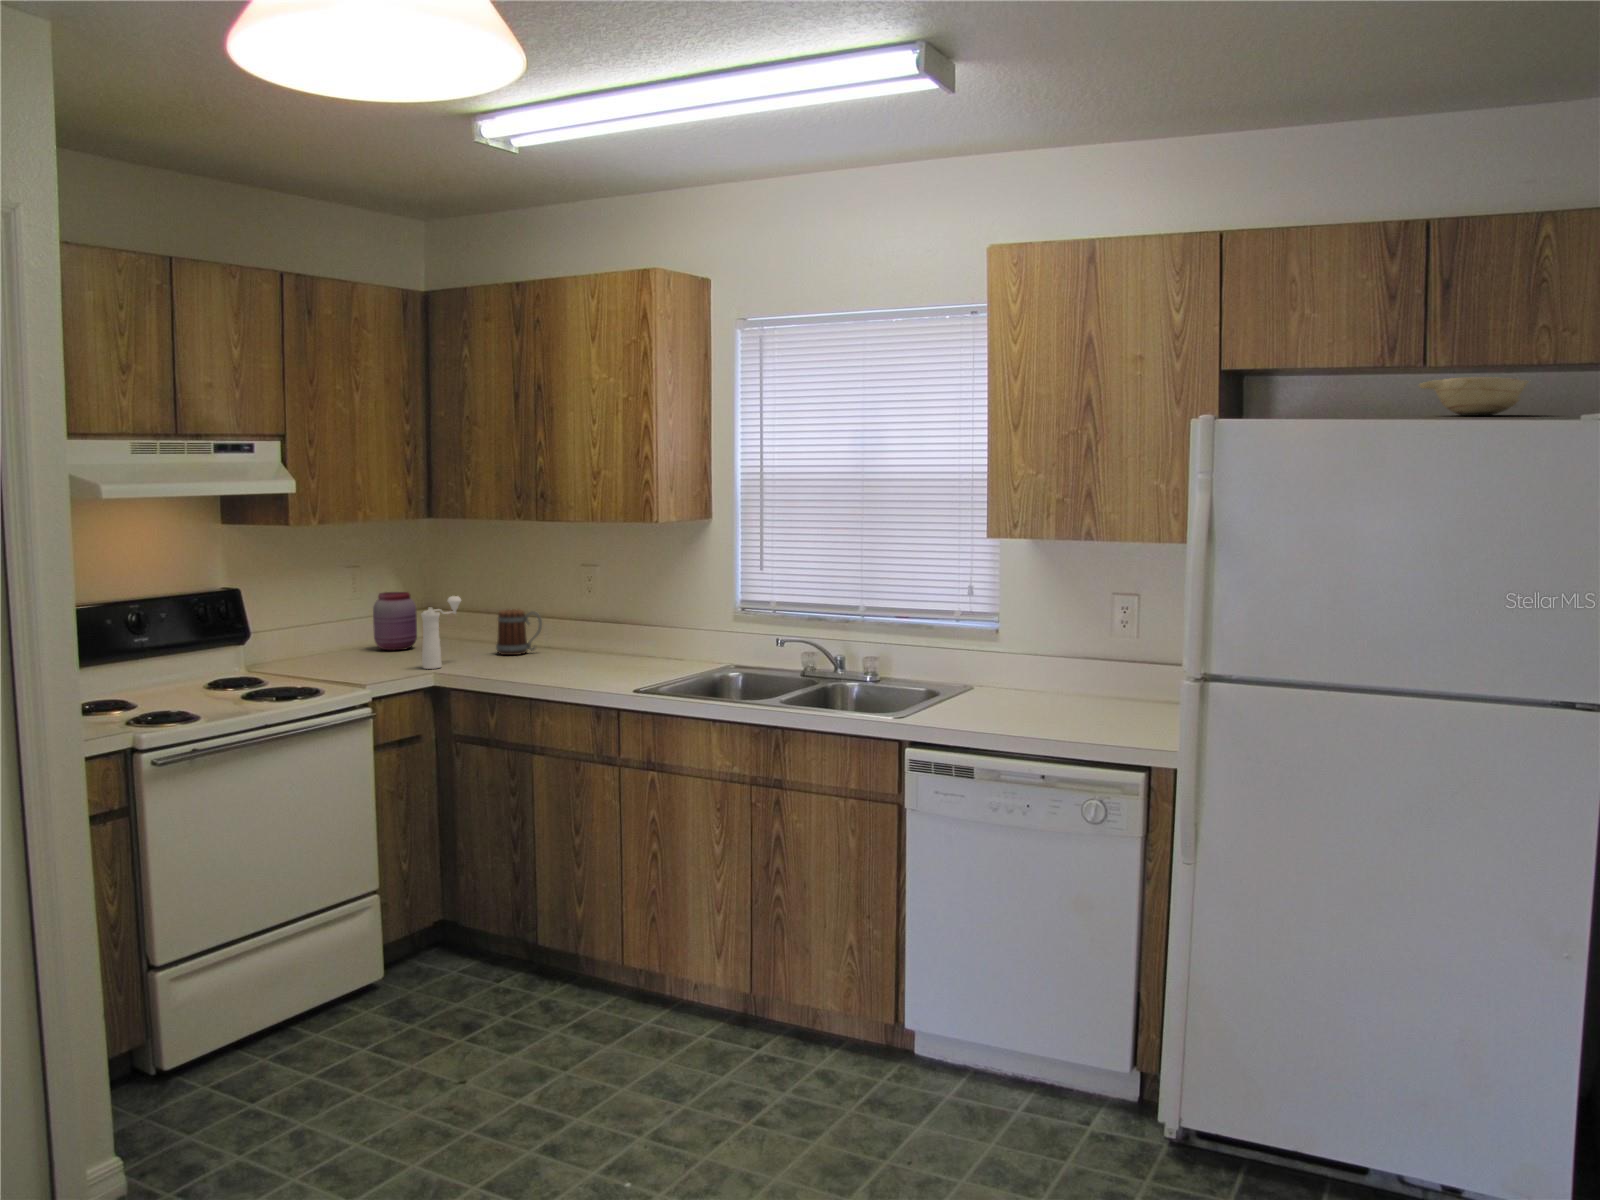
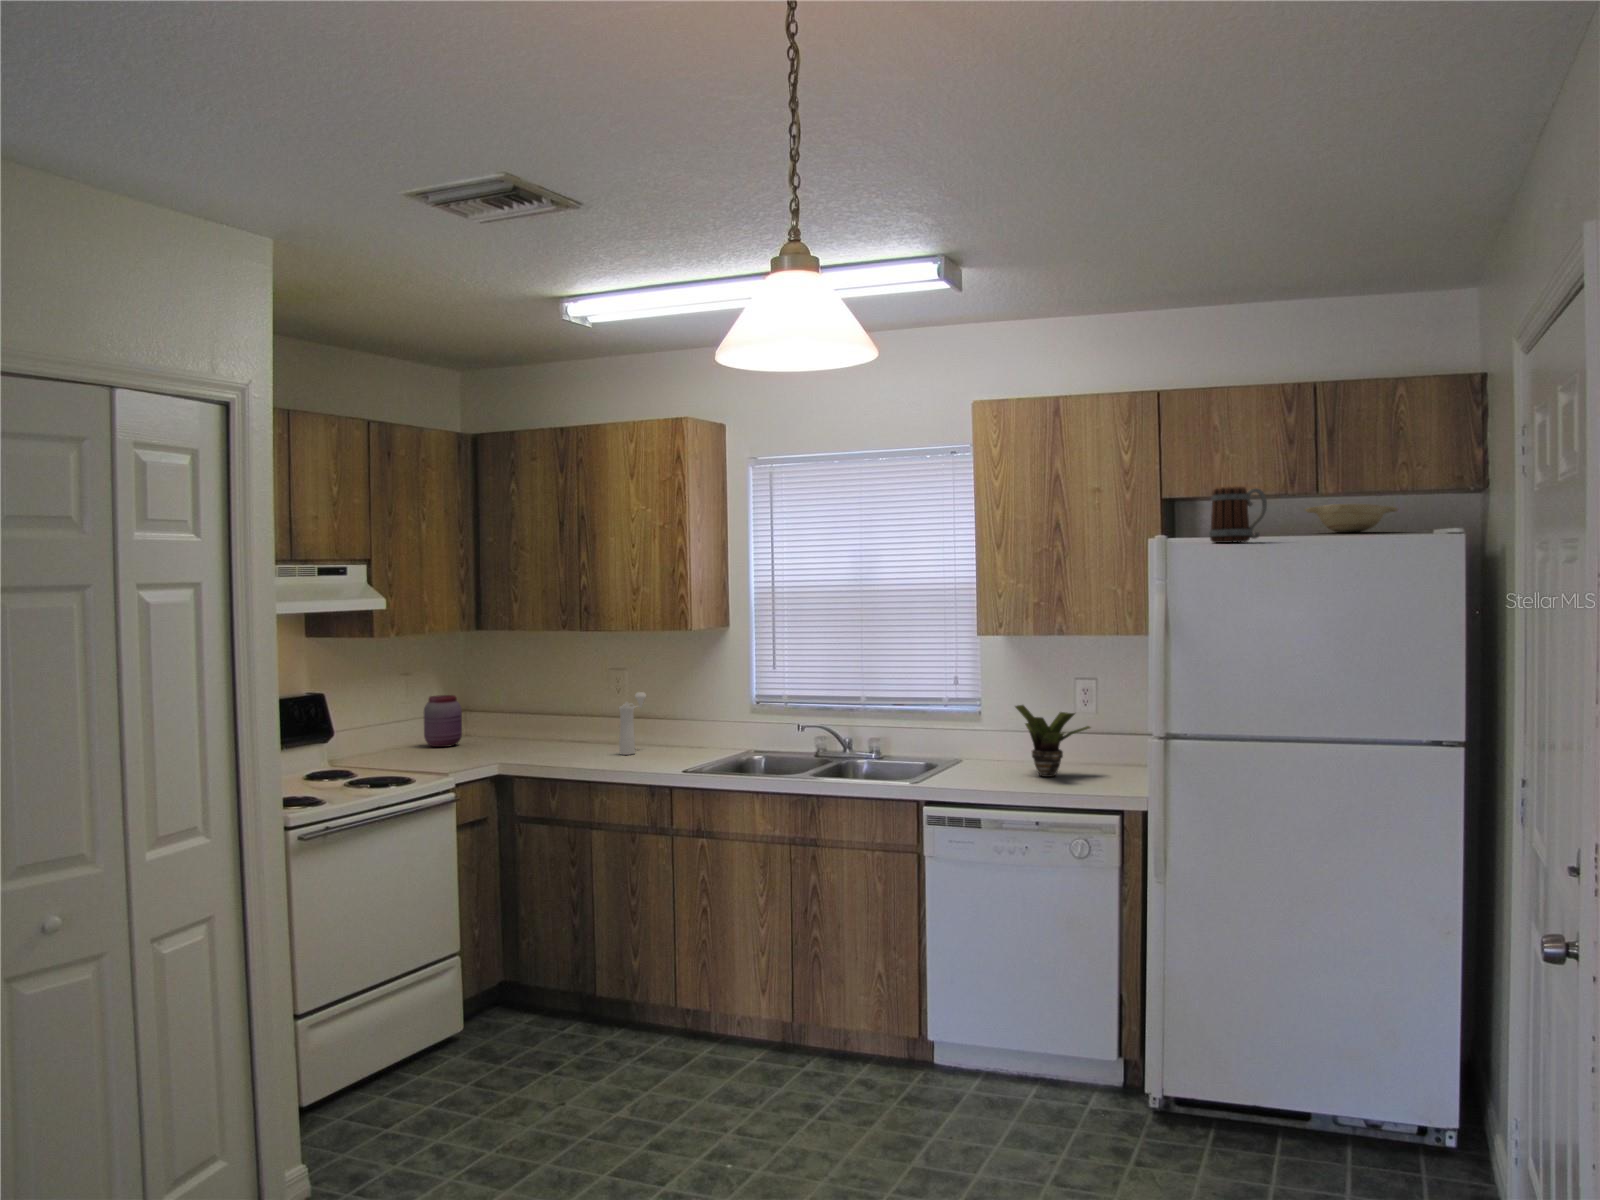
pepper mill: present [421,596,461,669] -> present [619,692,646,755]
mug: present [496,609,542,655] -> present [1209,486,1267,543]
potted plant: none [1026,627,1122,718] -> present [1015,705,1090,777]

